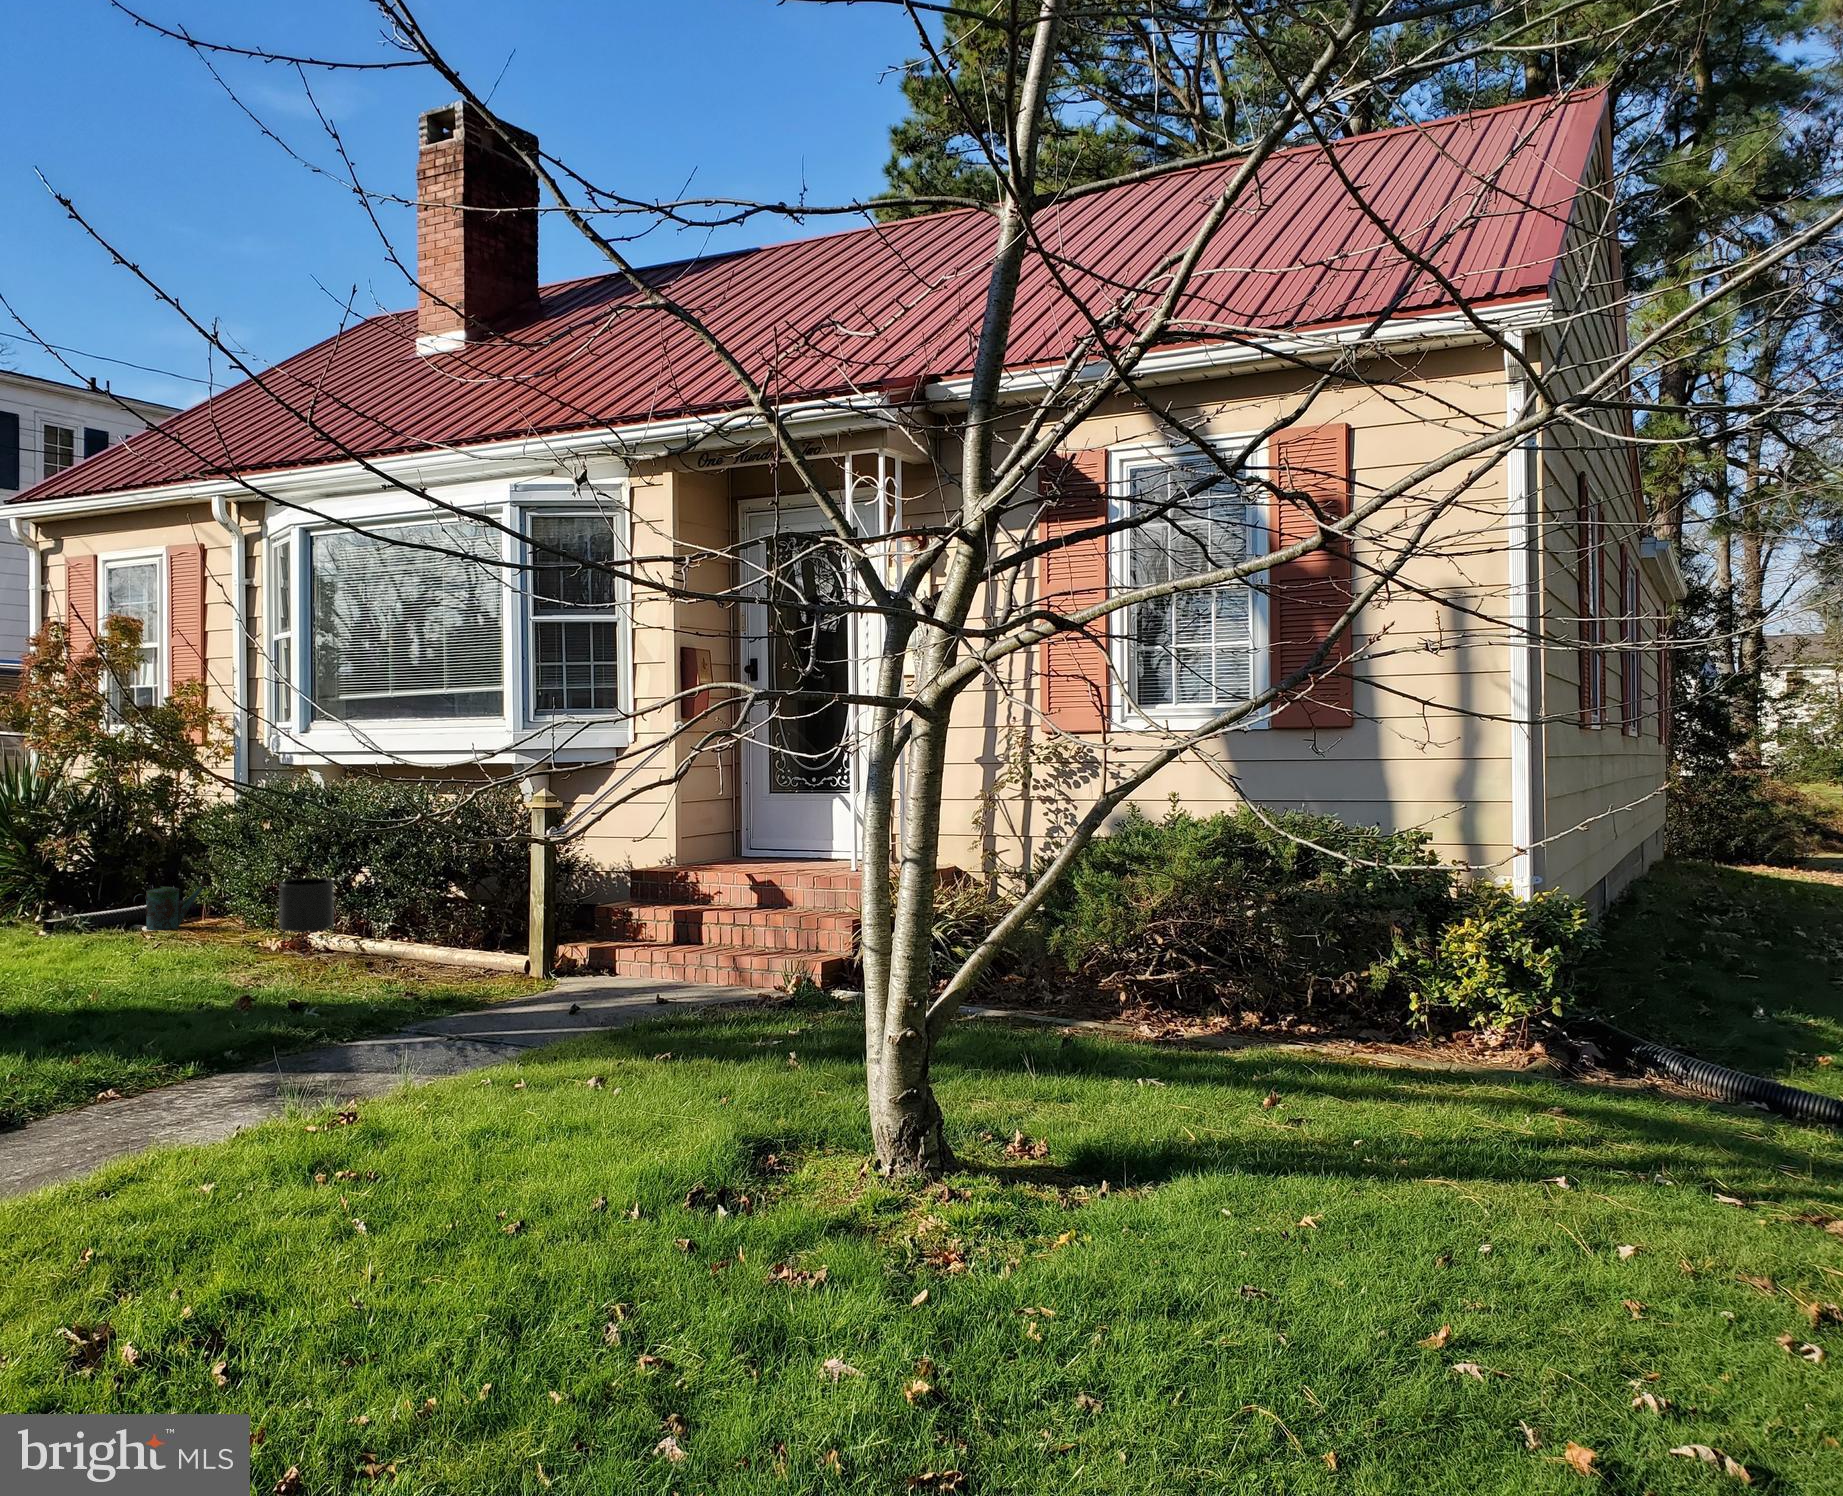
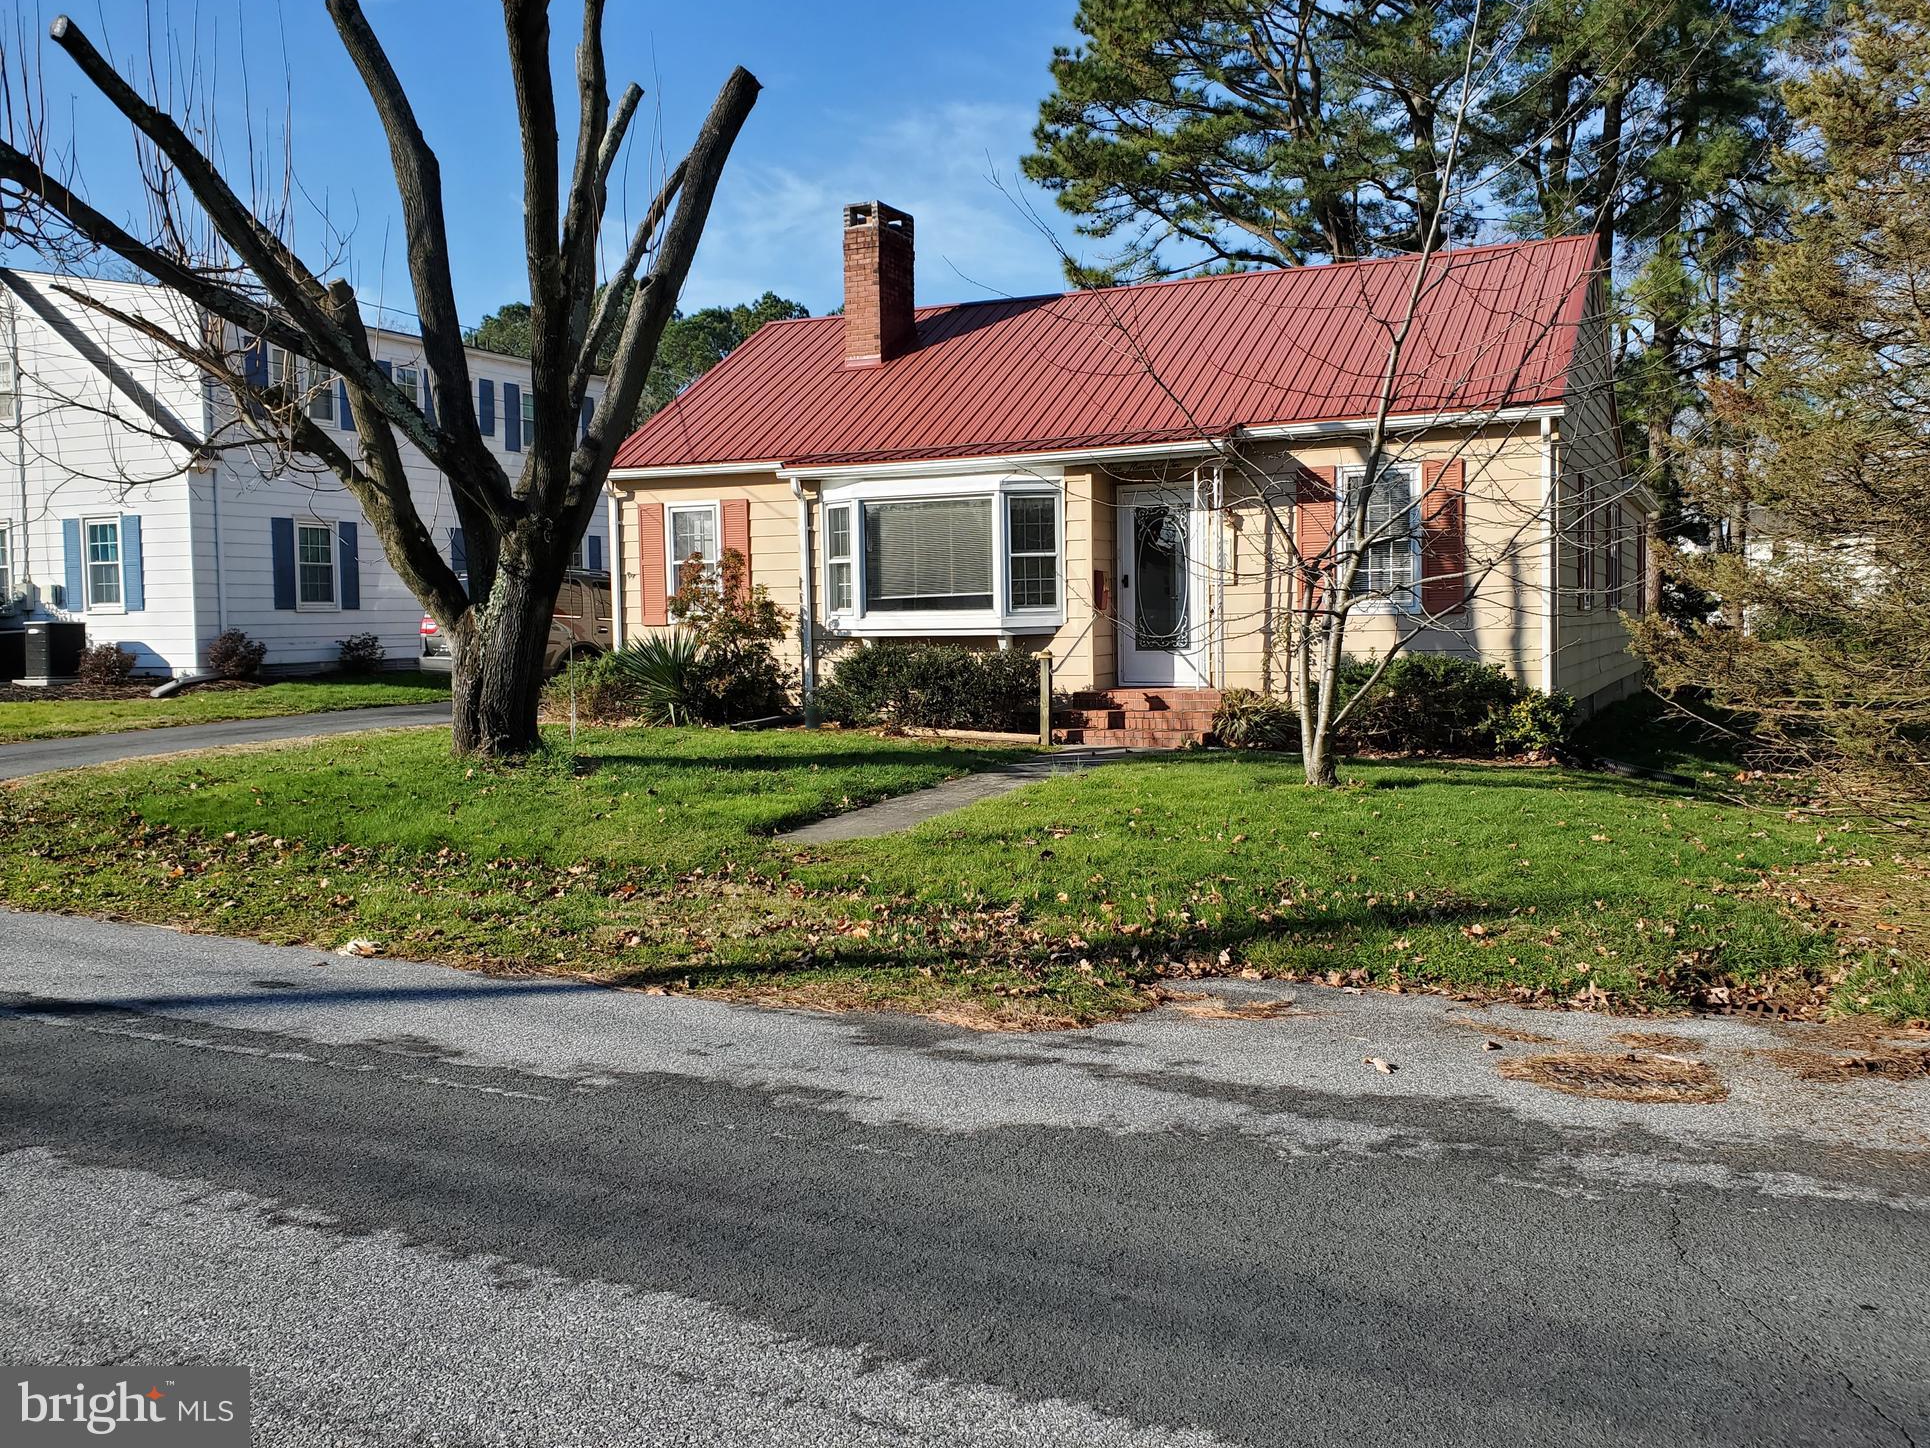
planter: present [279,878,334,954] -> none [899,697,926,738]

